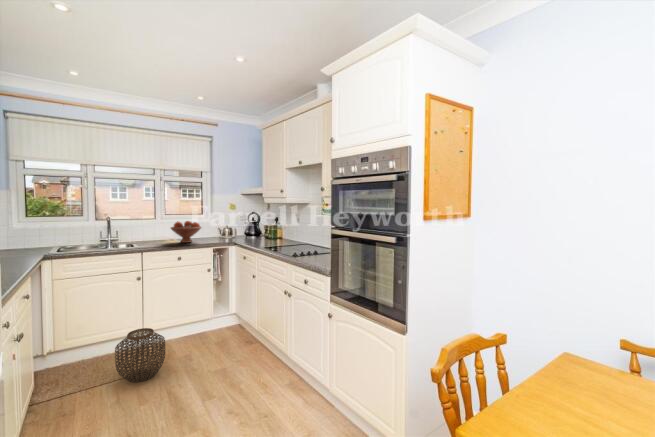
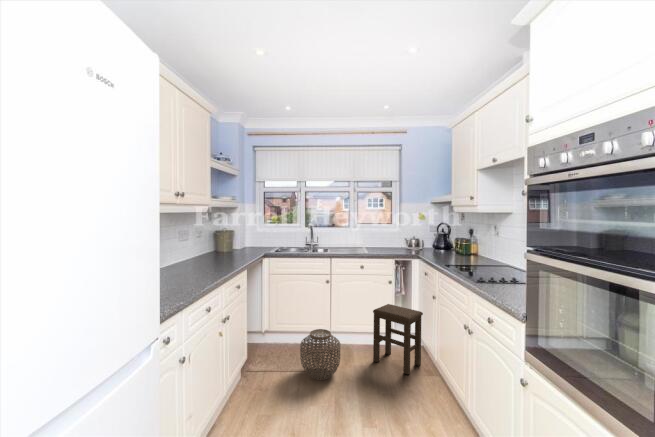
fruit bowl: present [171,221,201,243] -> none [357,230,386,252]
stool: none [195,291,243,350] -> present [373,304,423,375]

